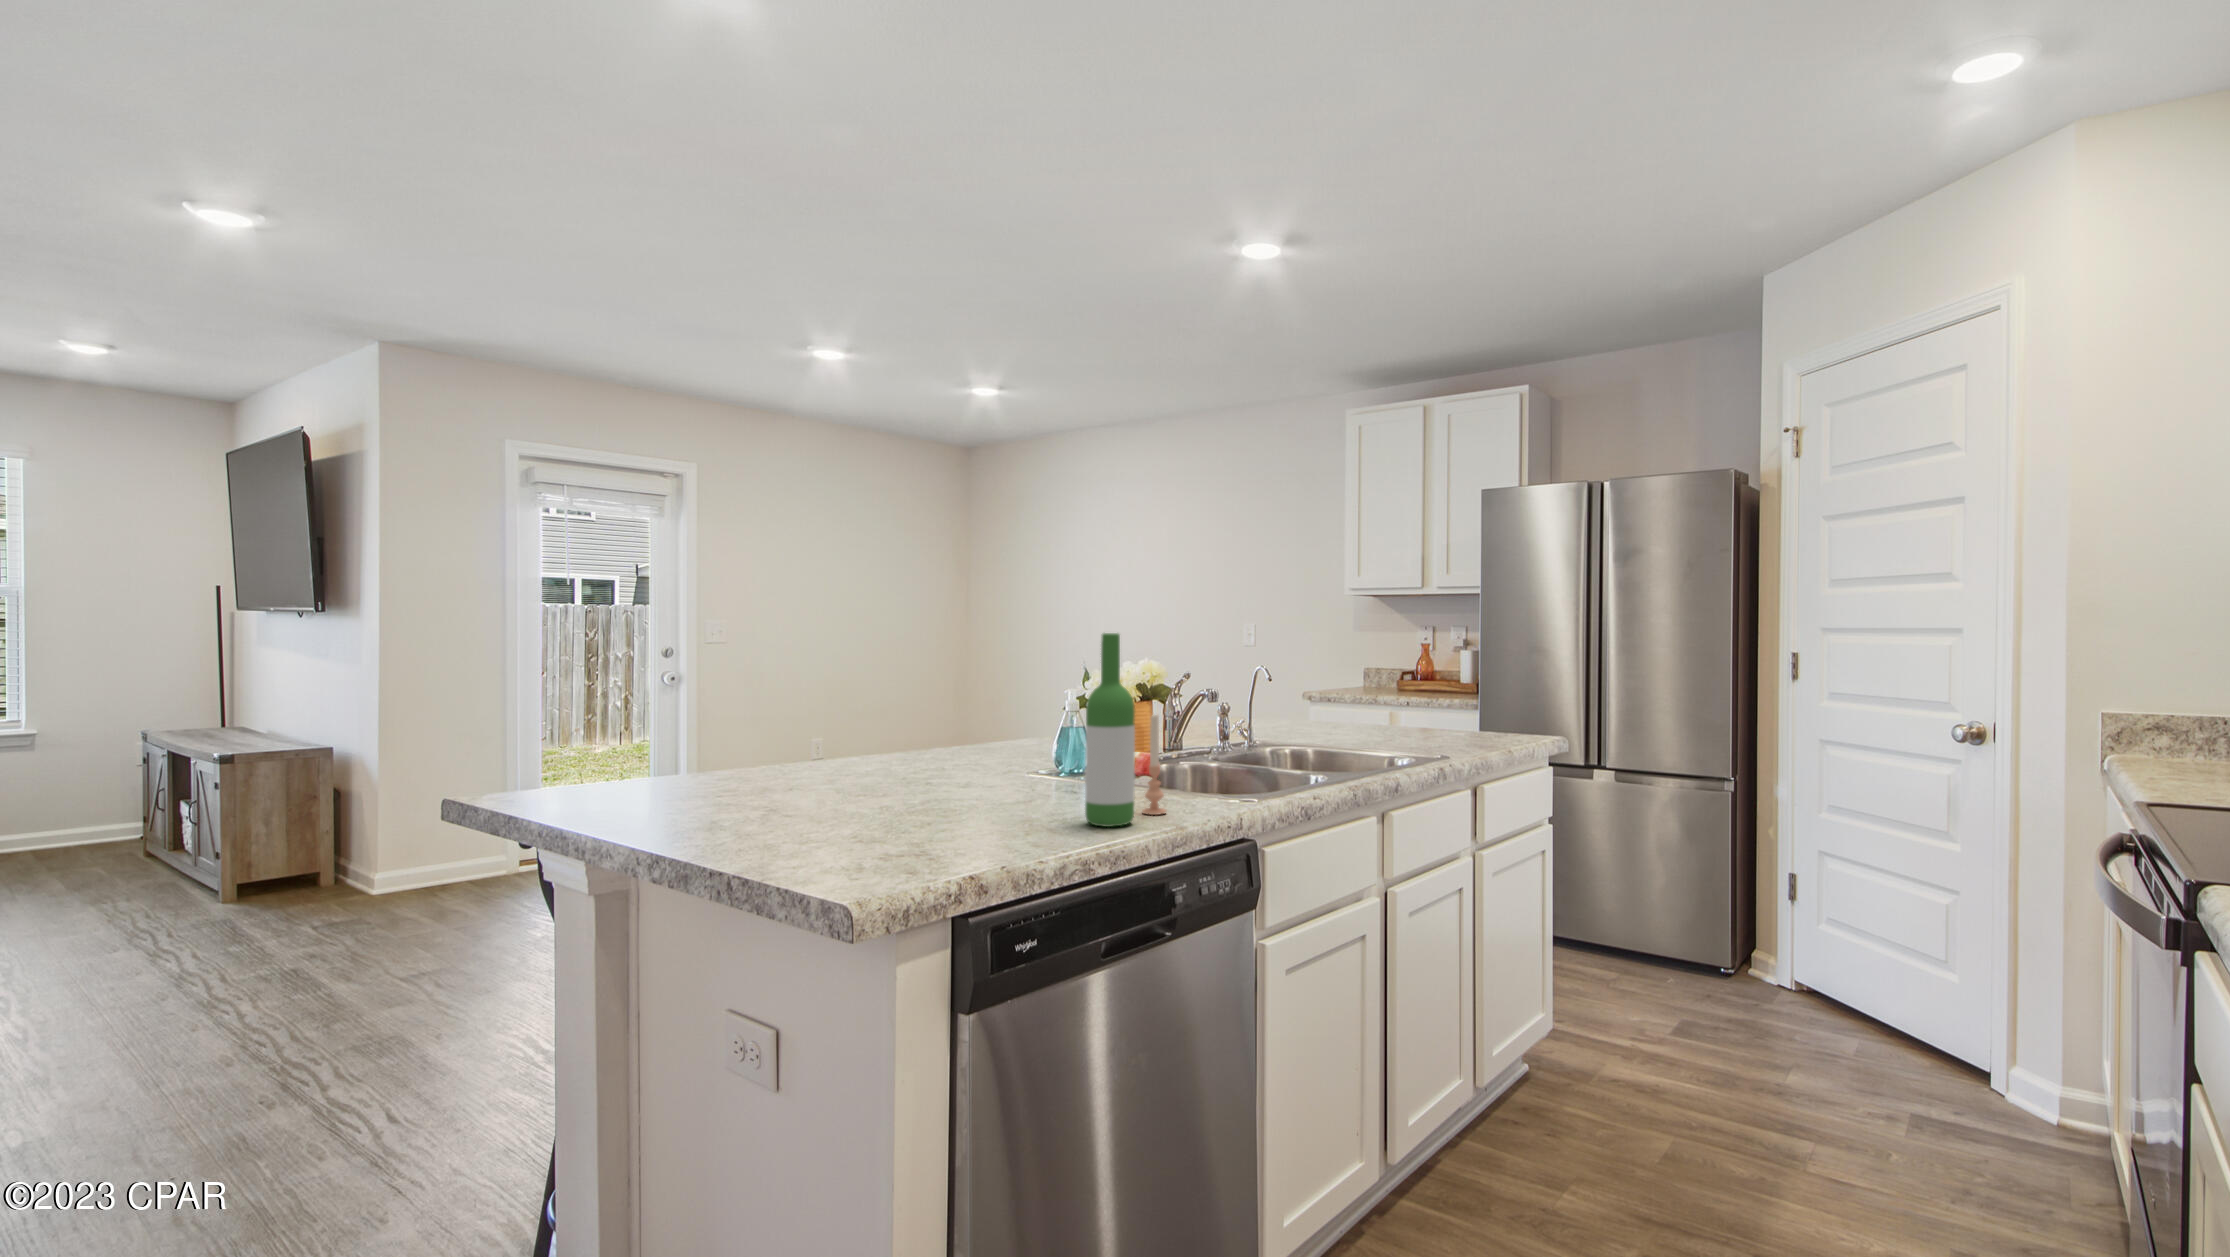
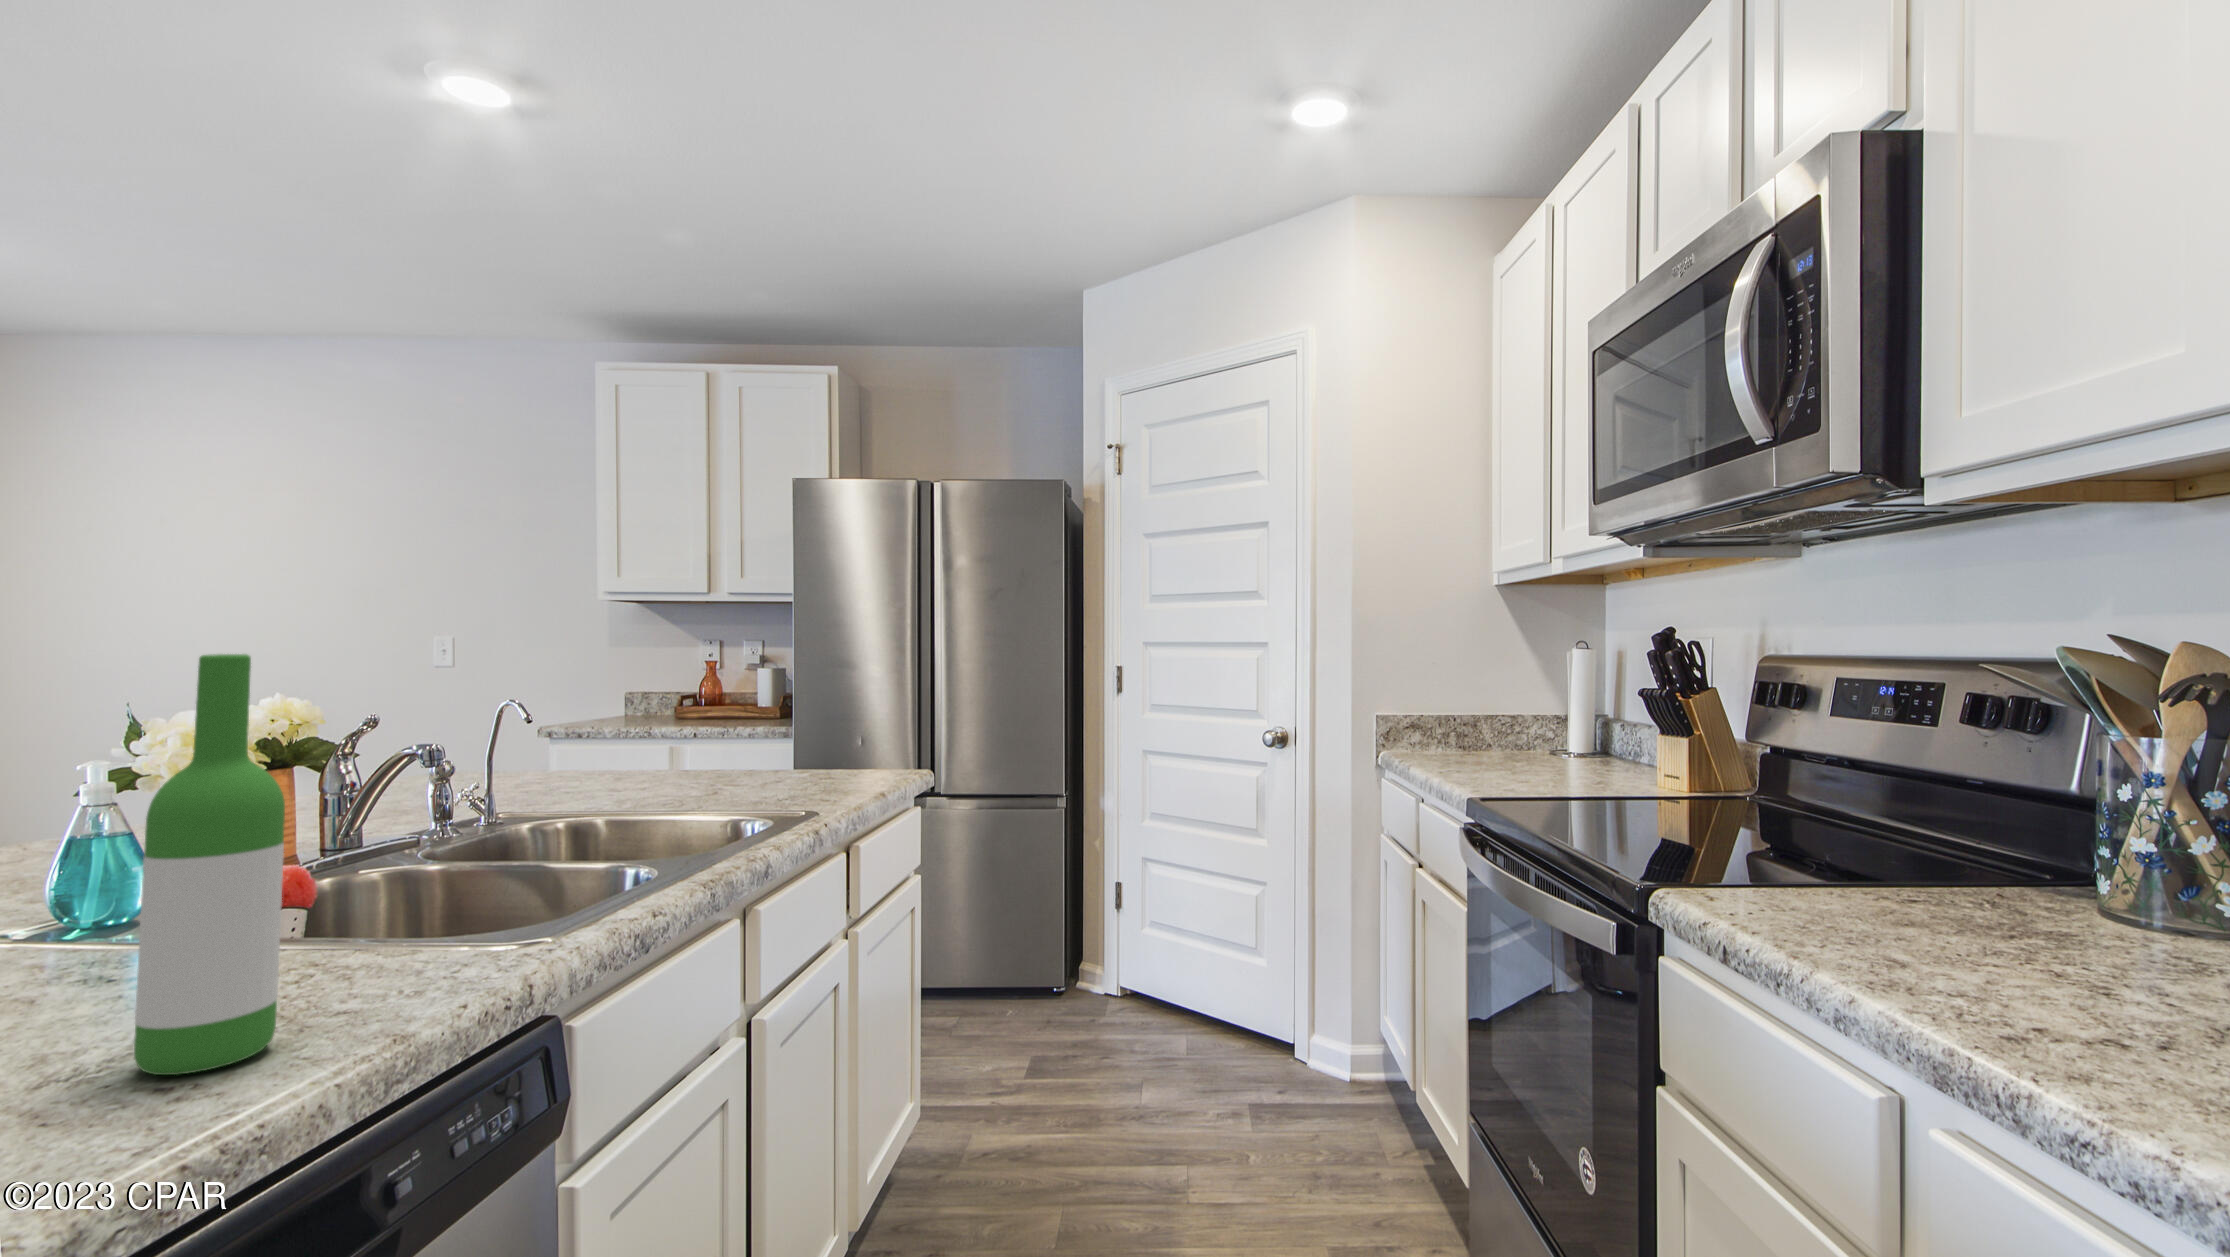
candle: present [1142,715,1166,815] -> none [292,809,355,1012]

